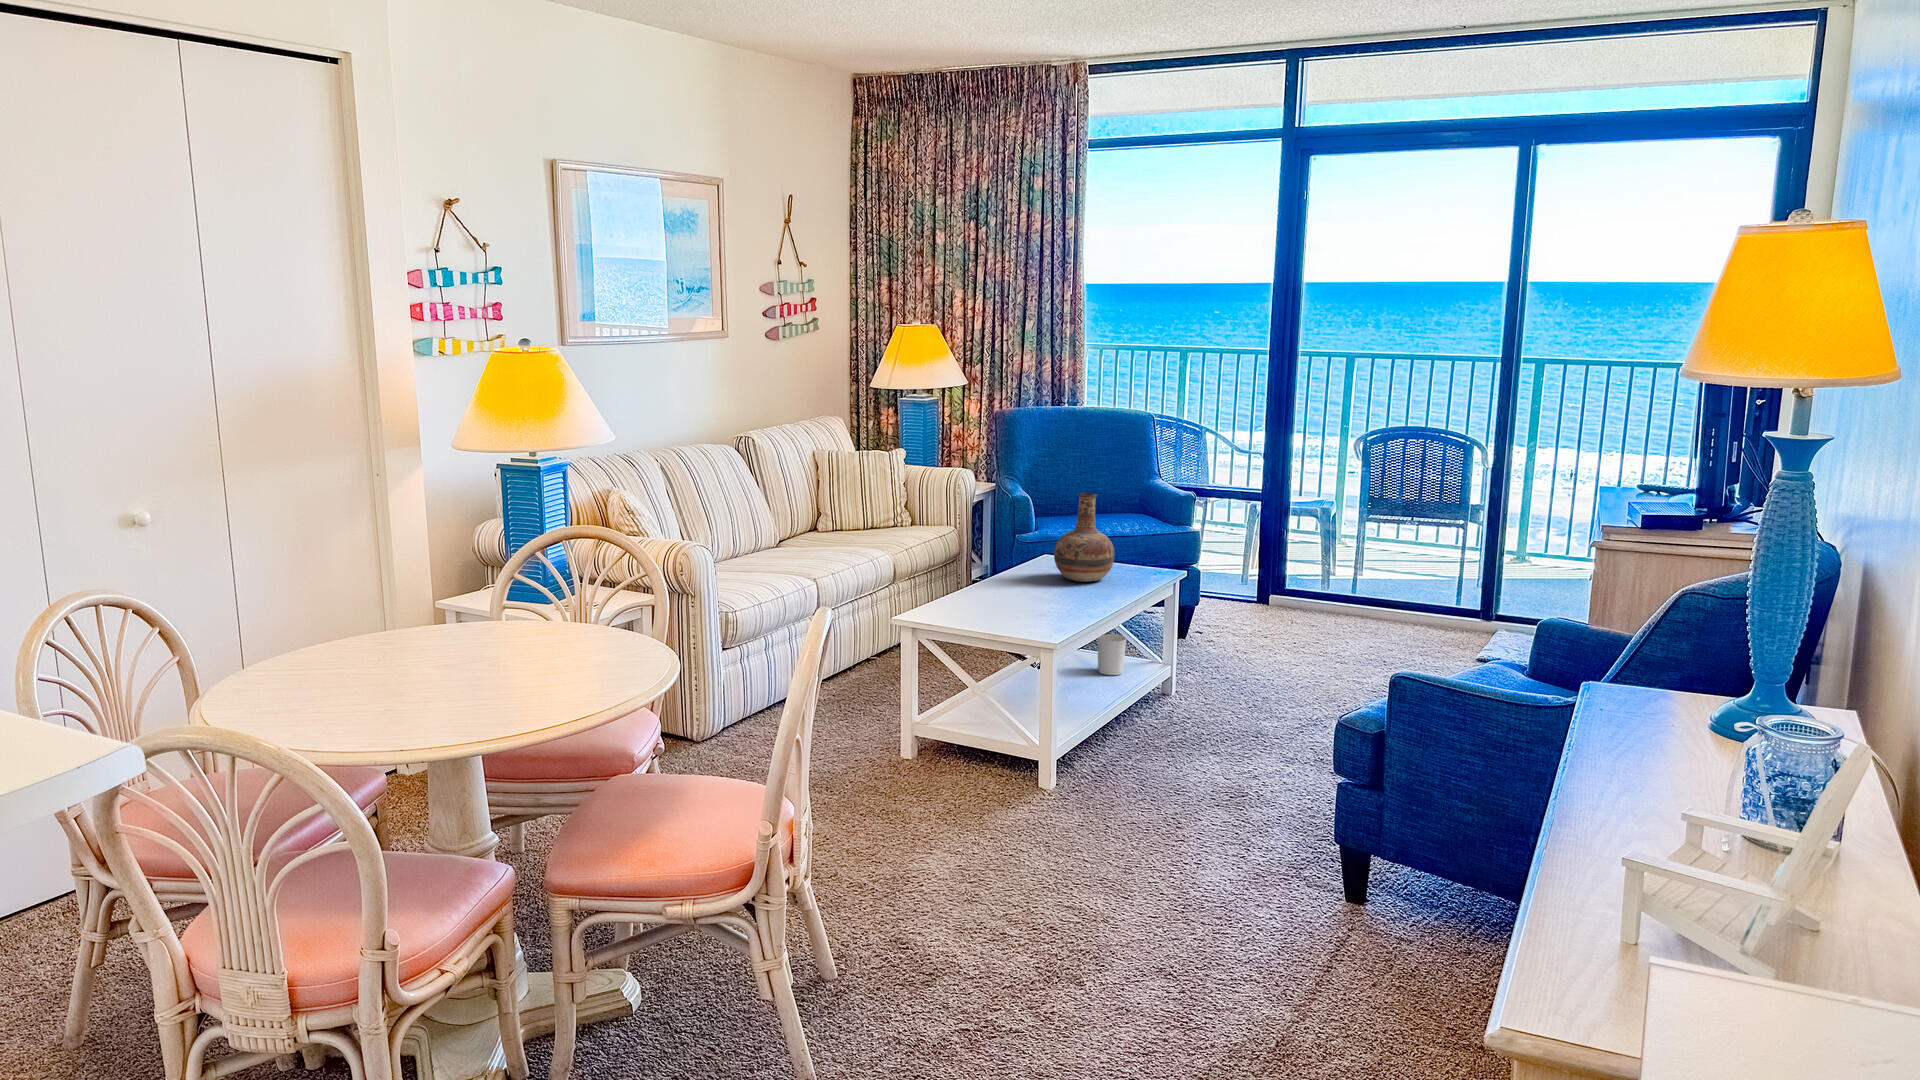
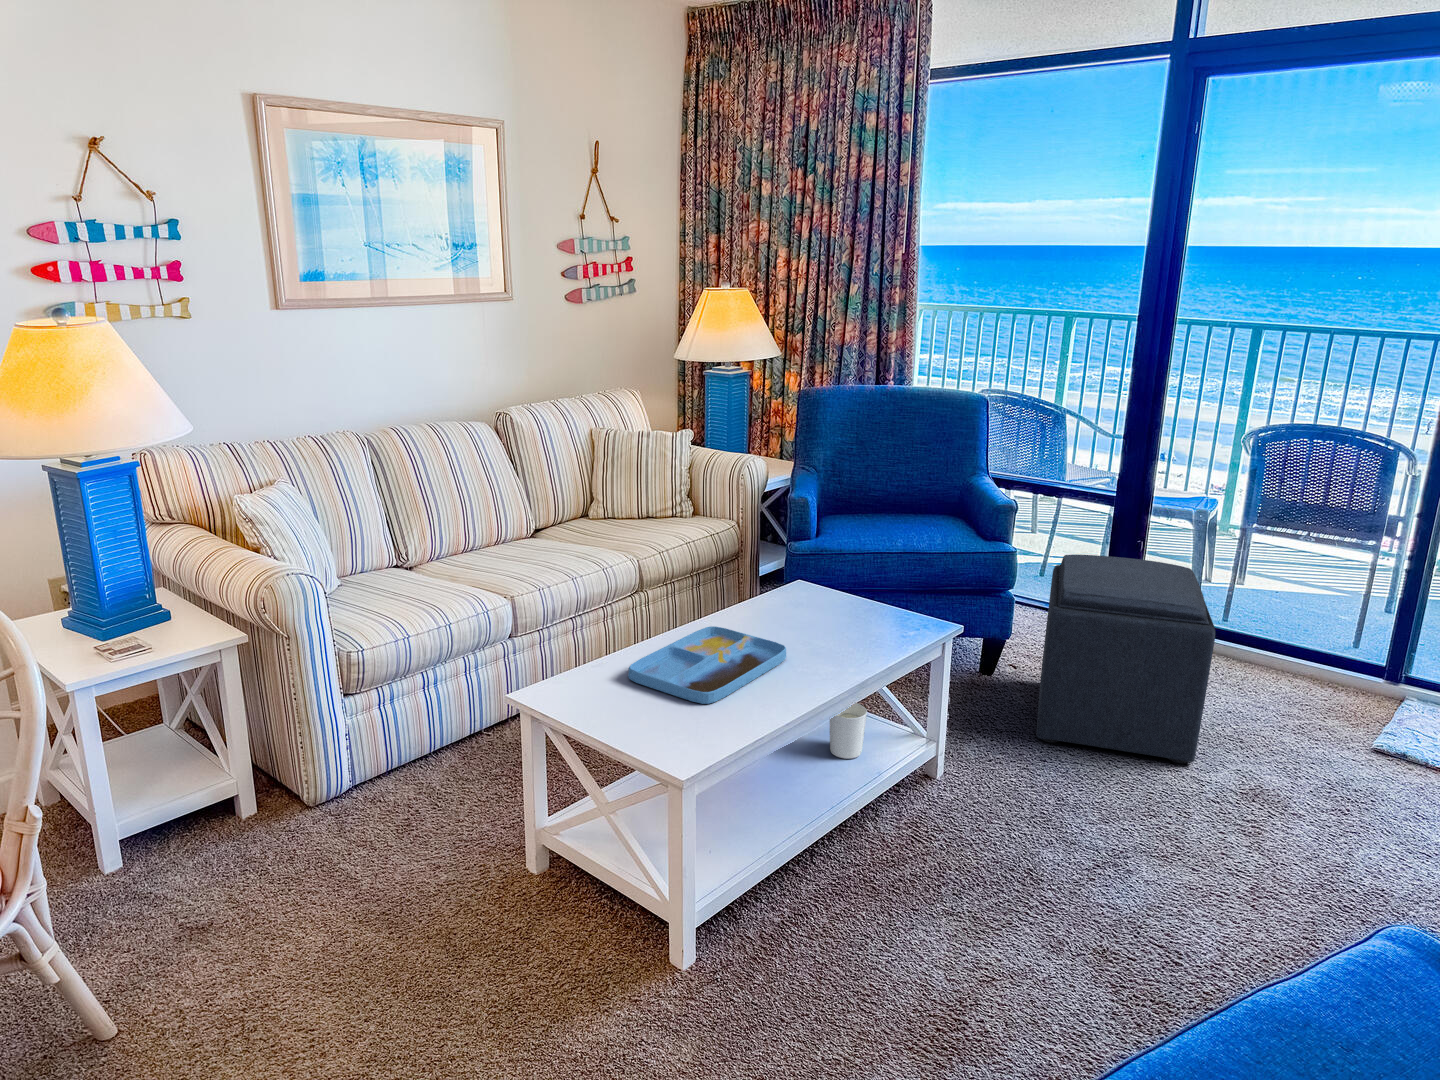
vase: present [1054,493,1114,582] -> none [789,516,867,631]
ottoman: none [1226,531,1361,678] -> present [1037,554,1216,763]
tray: none [966,580,1071,617] -> present [628,626,786,704]

